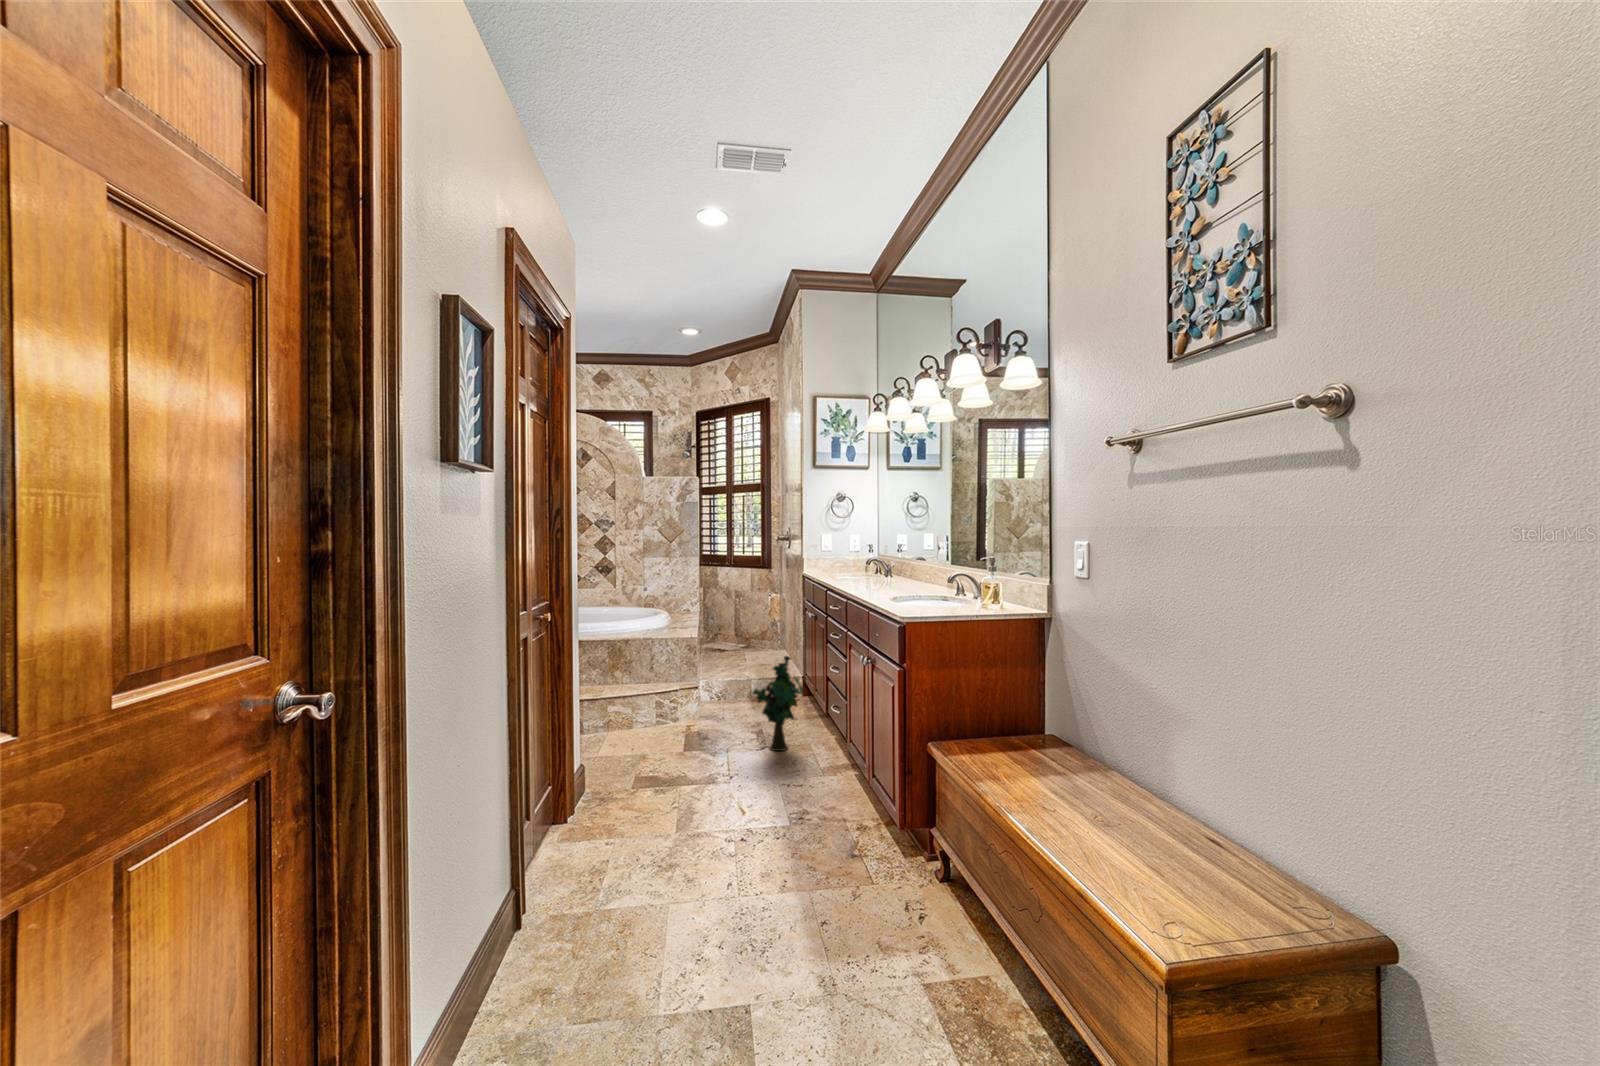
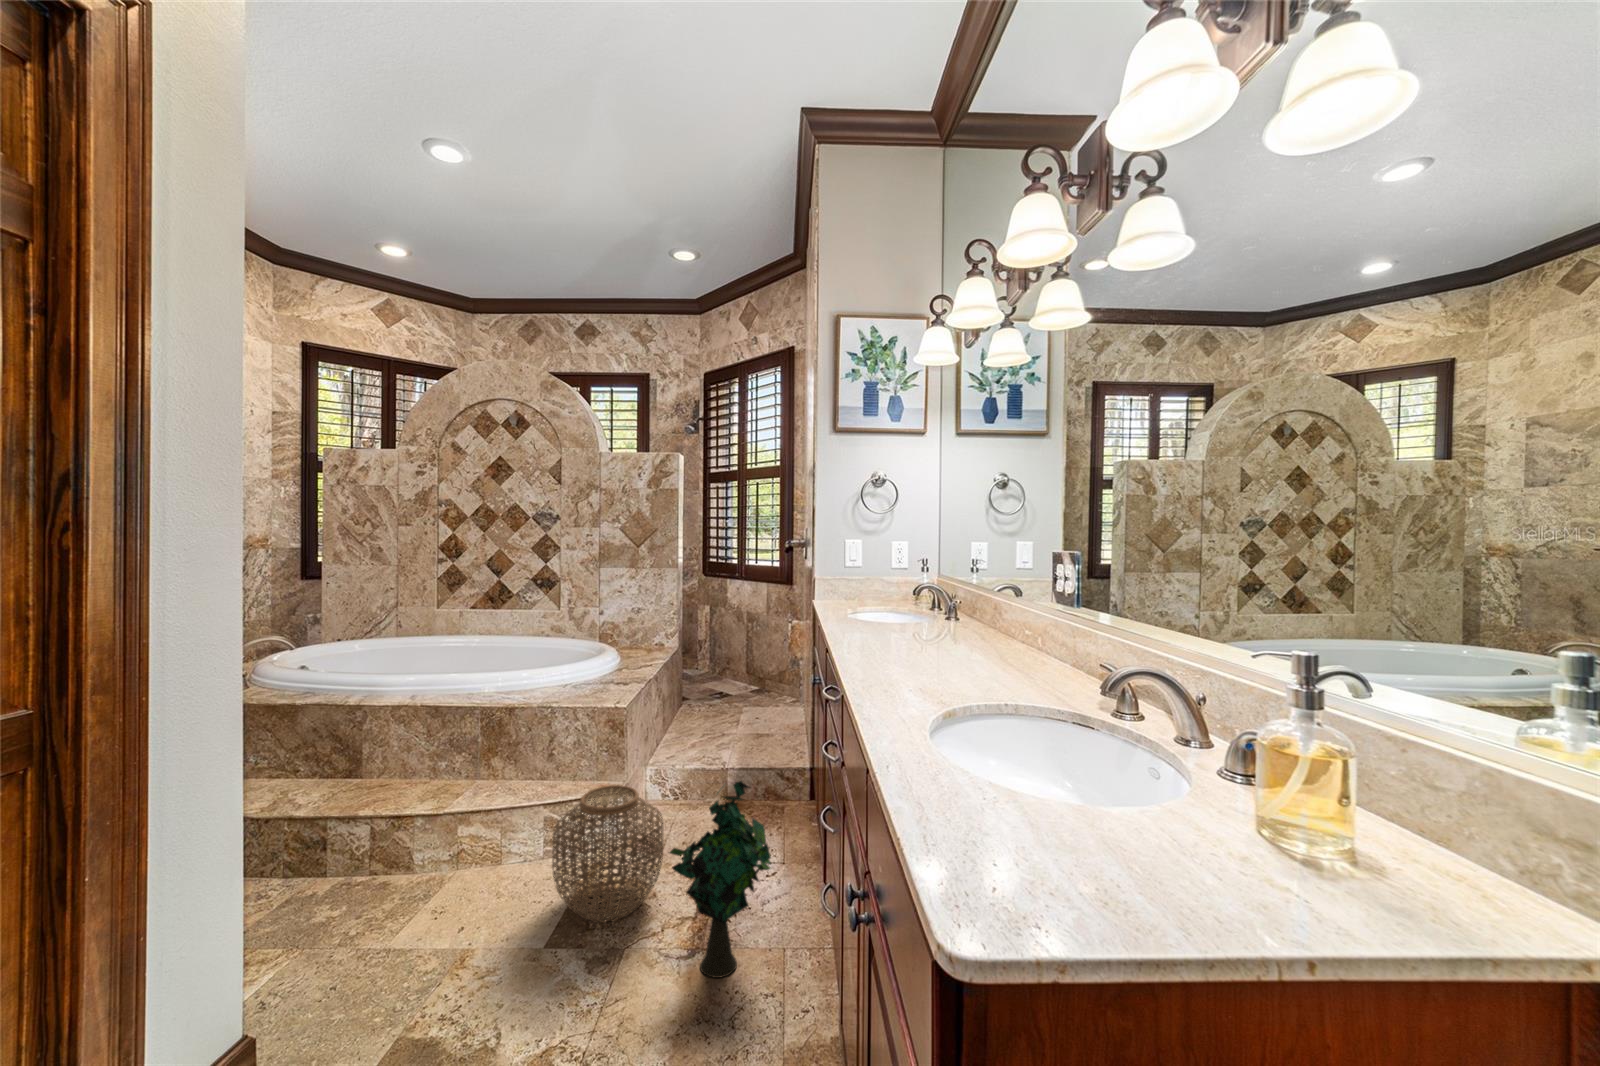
woven basket: none [679,672,737,740] -> present [552,785,663,921]

